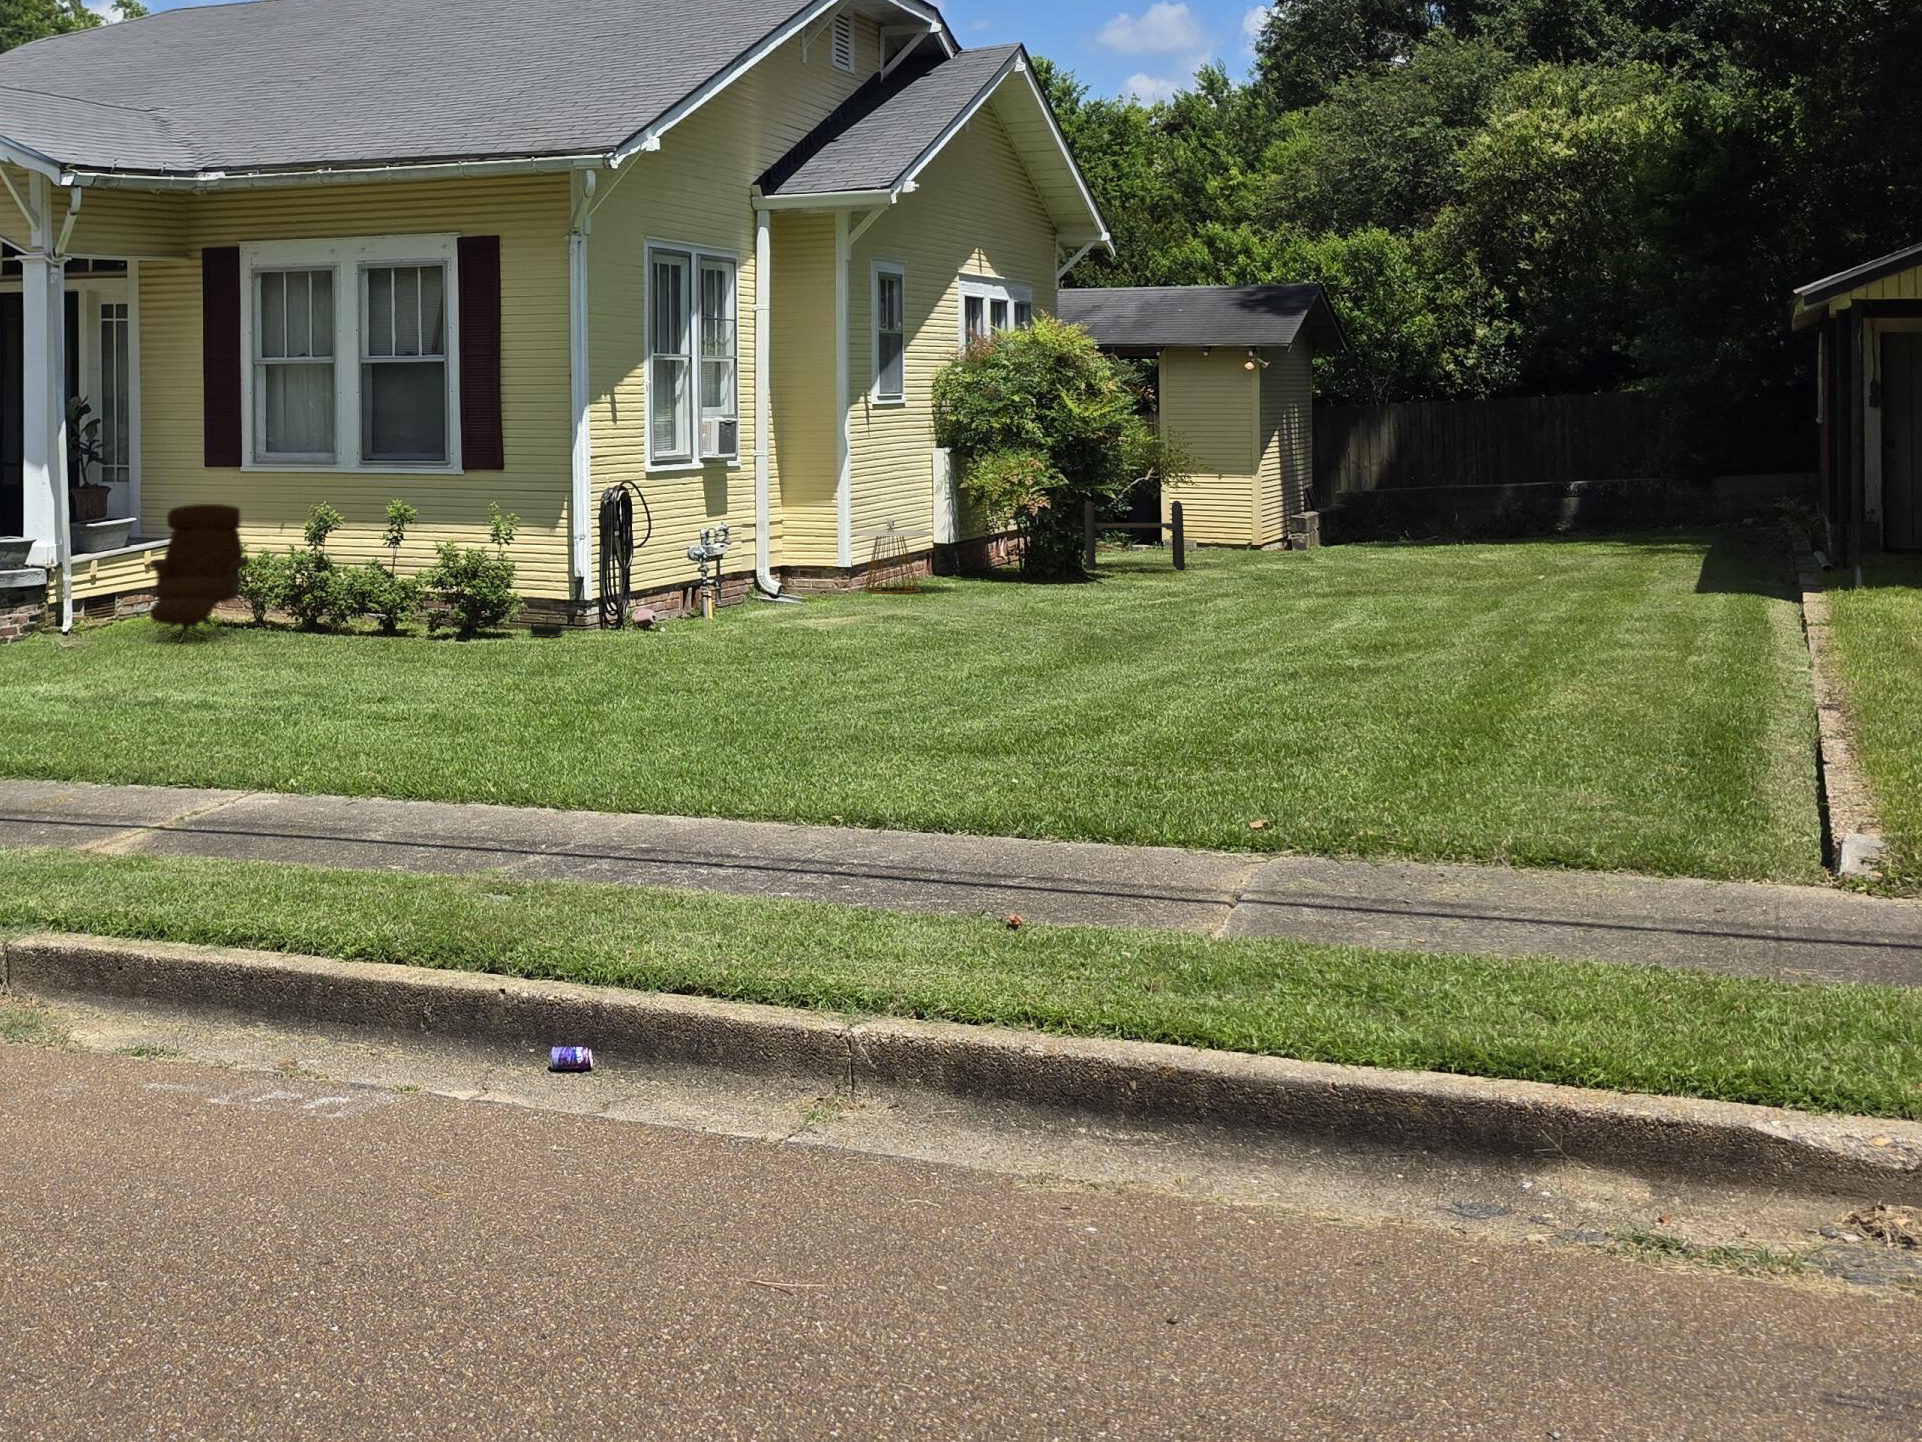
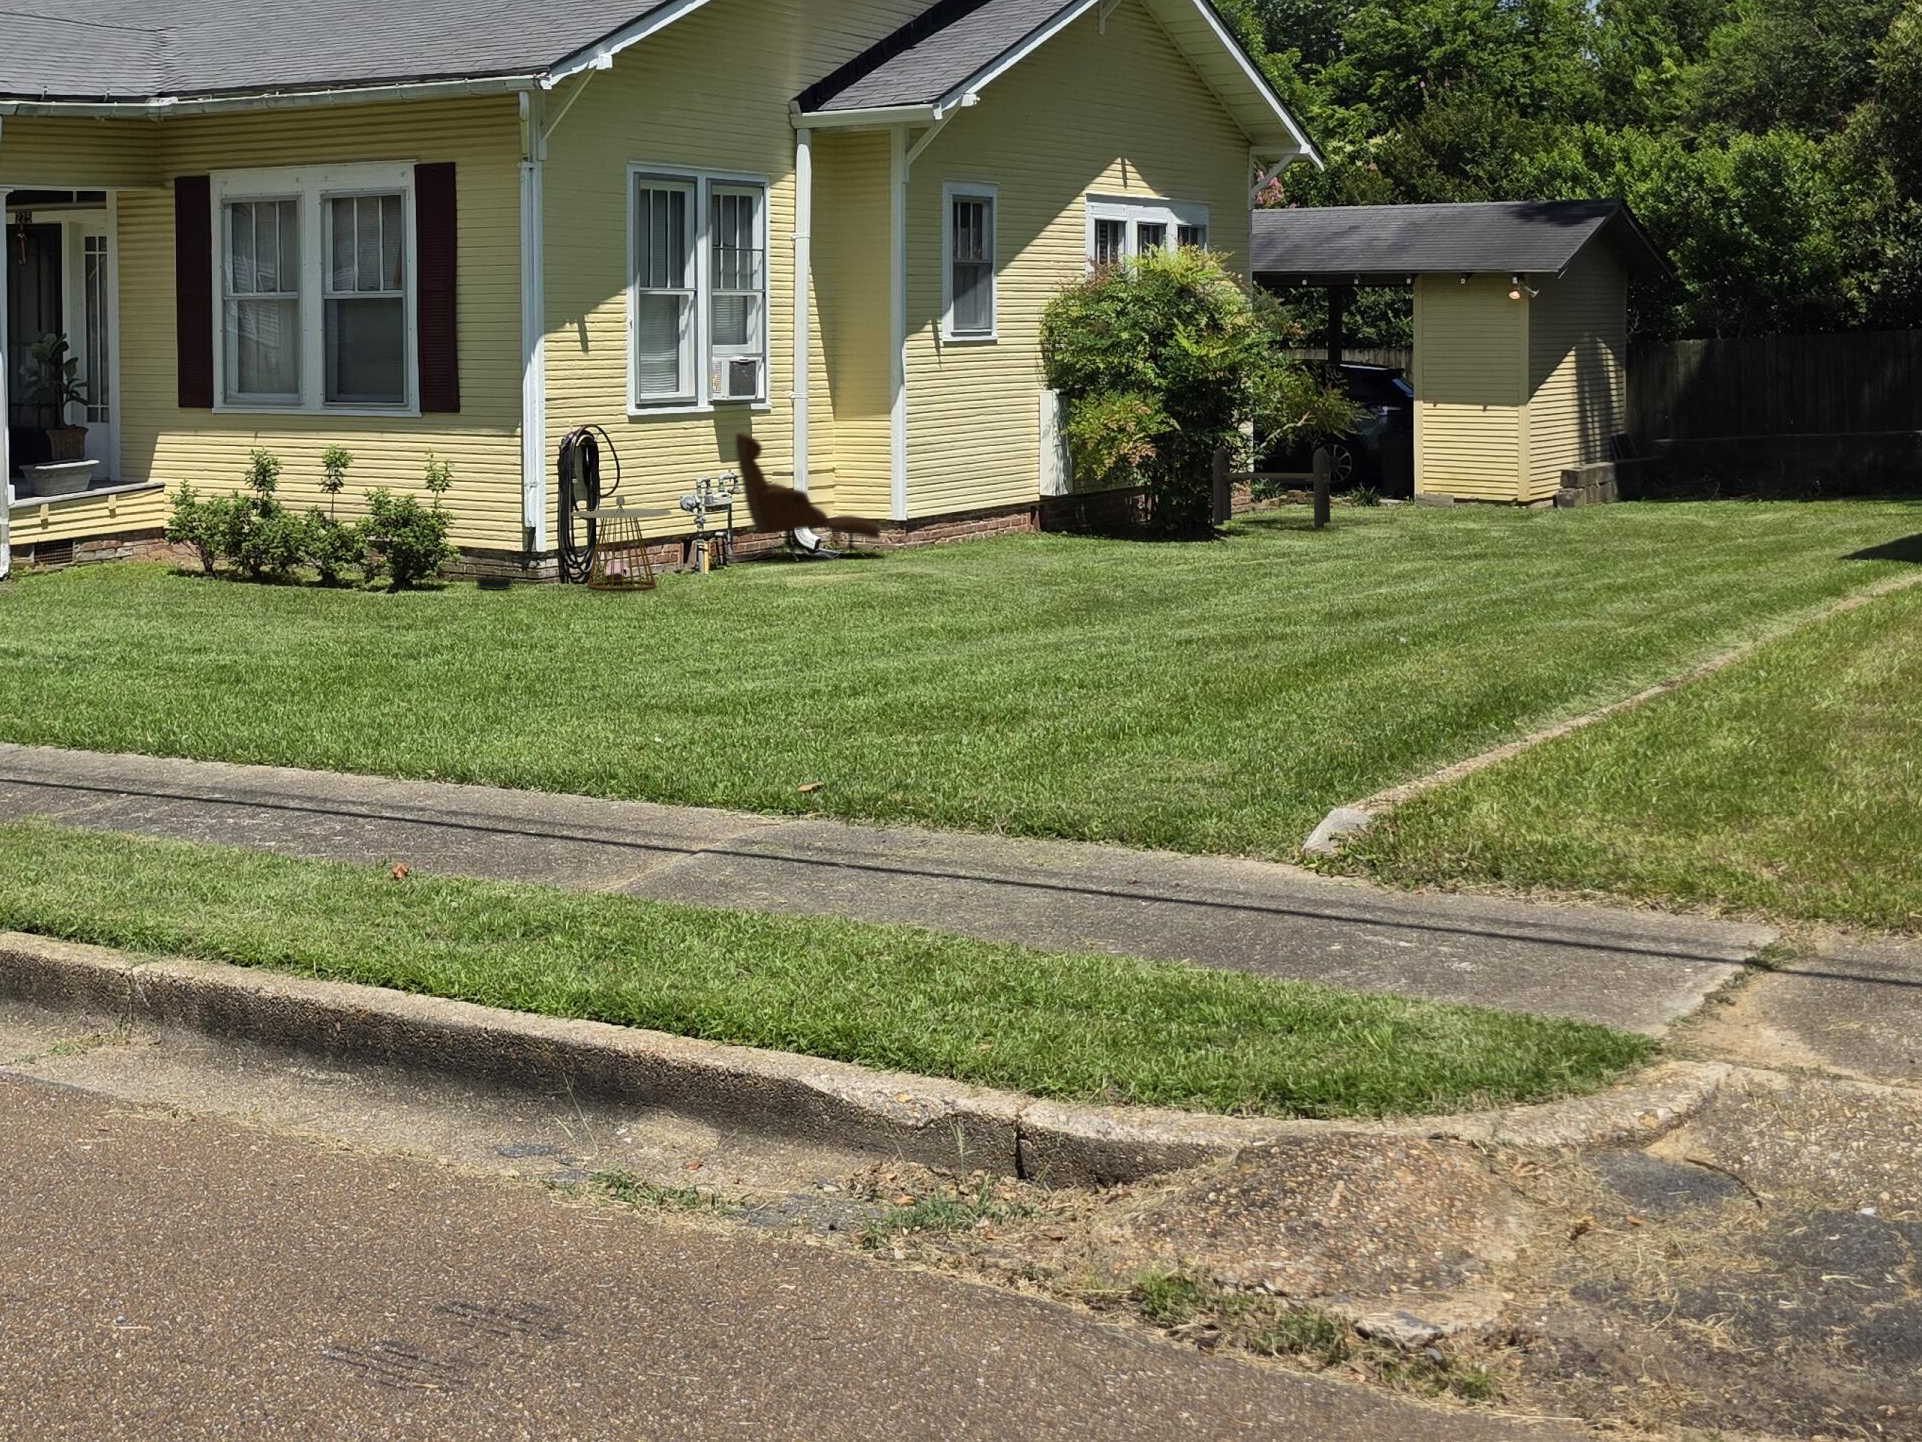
lounge chair: present [148,504,250,642] -> present [735,433,880,561]
side table: present [851,519,932,594] -> present [571,496,671,591]

